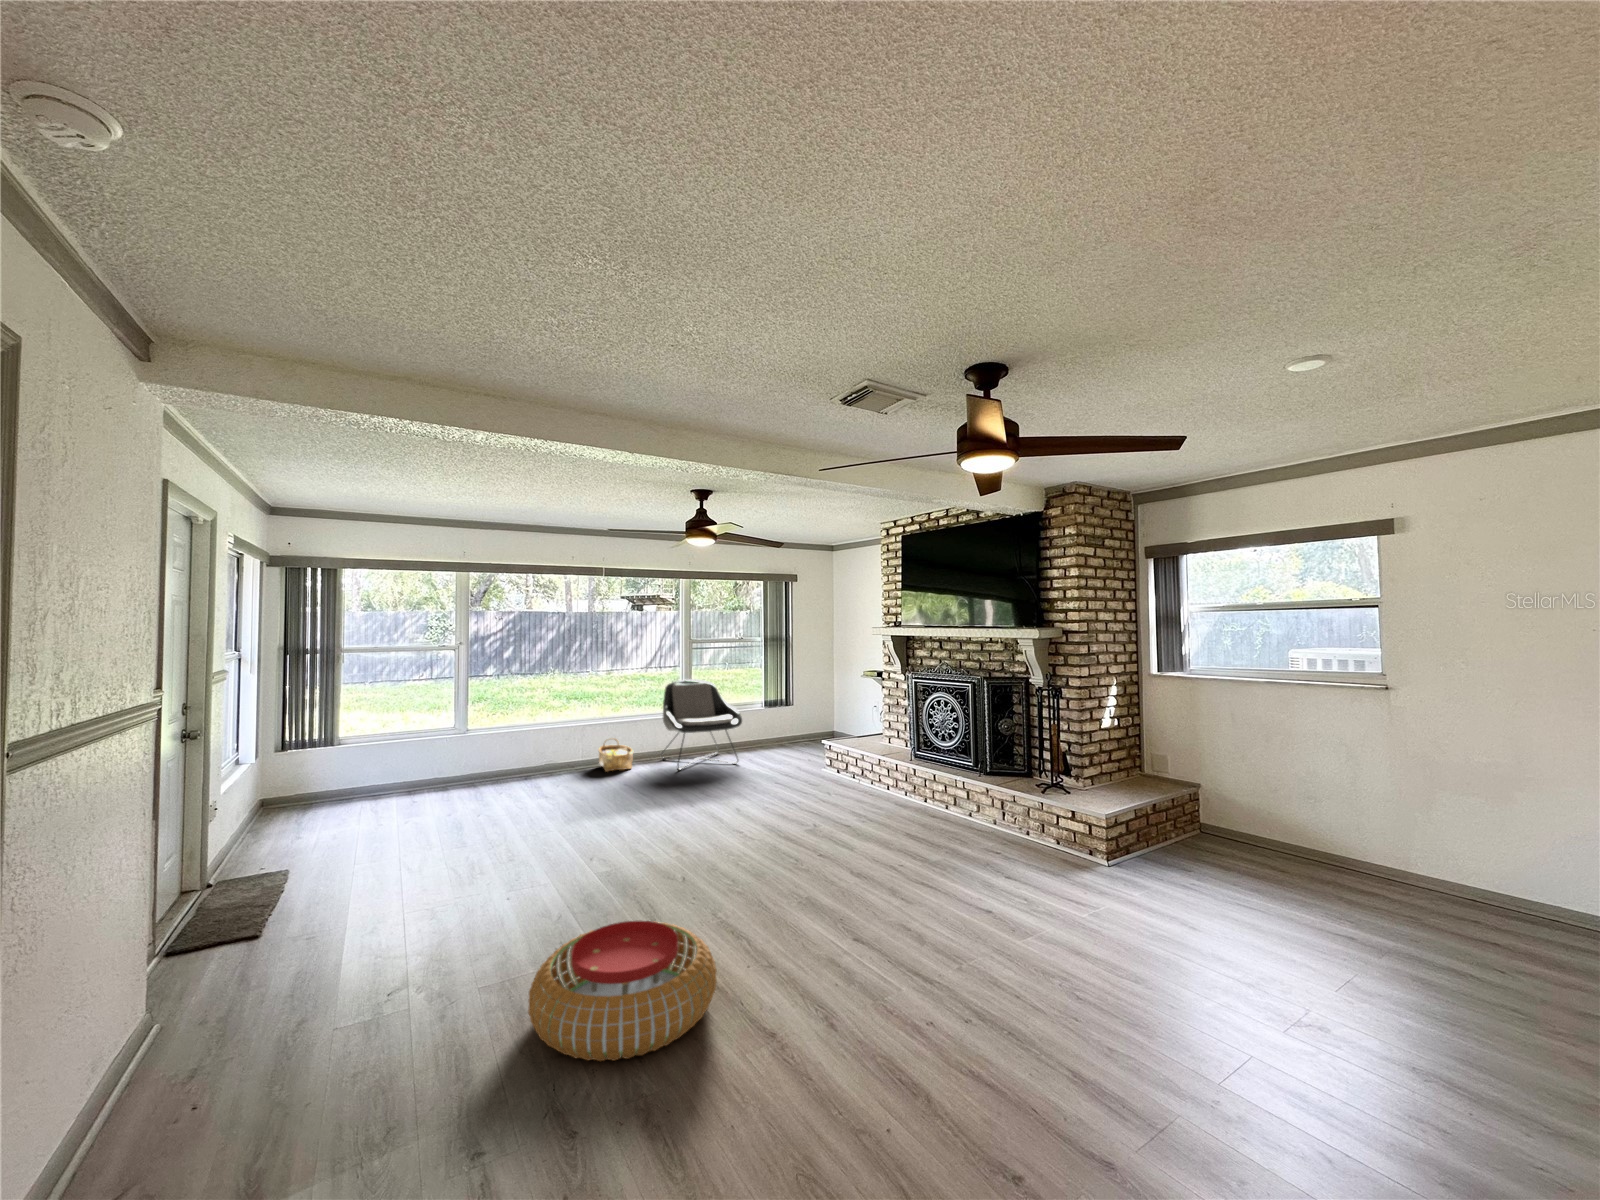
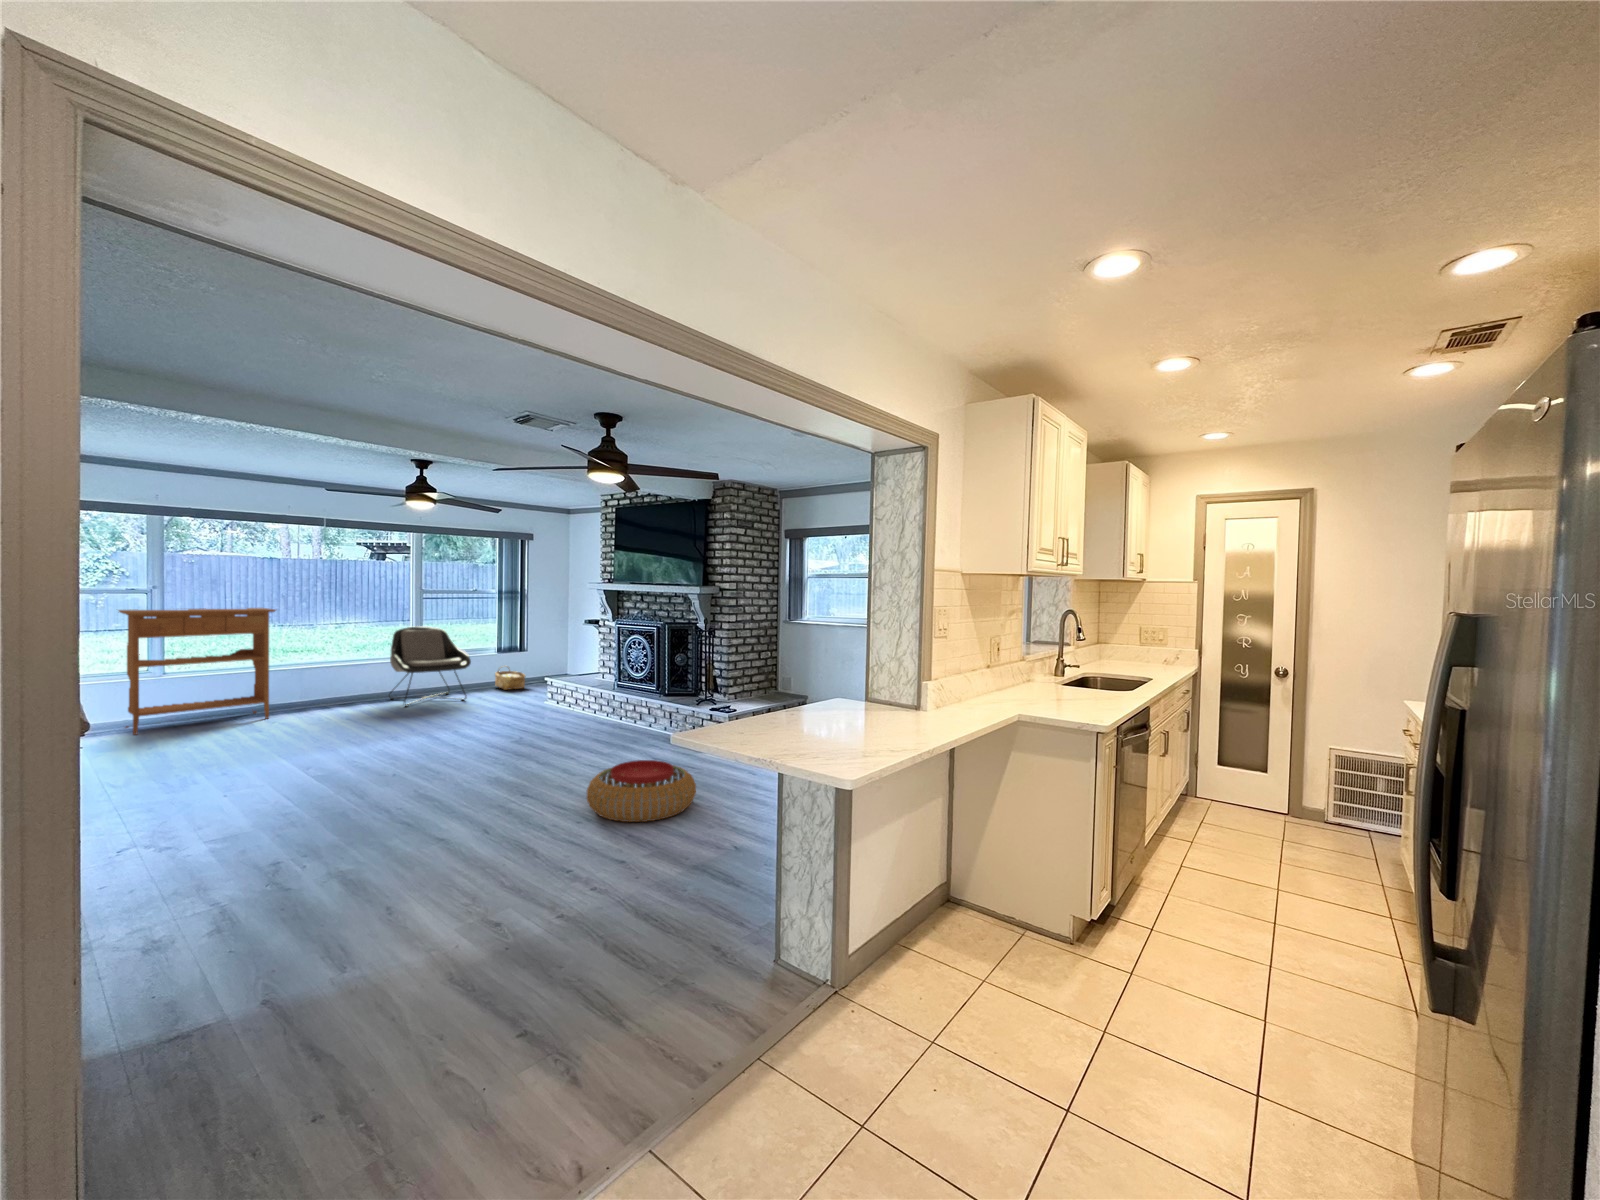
console table: none [424,662,560,798] -> present [119,608,276,735]
woven basket: present [599,739,633,771] -> present [495,667,525,690]
pouf: present [528,921,717,1061] -> present [587,760,696,822]

